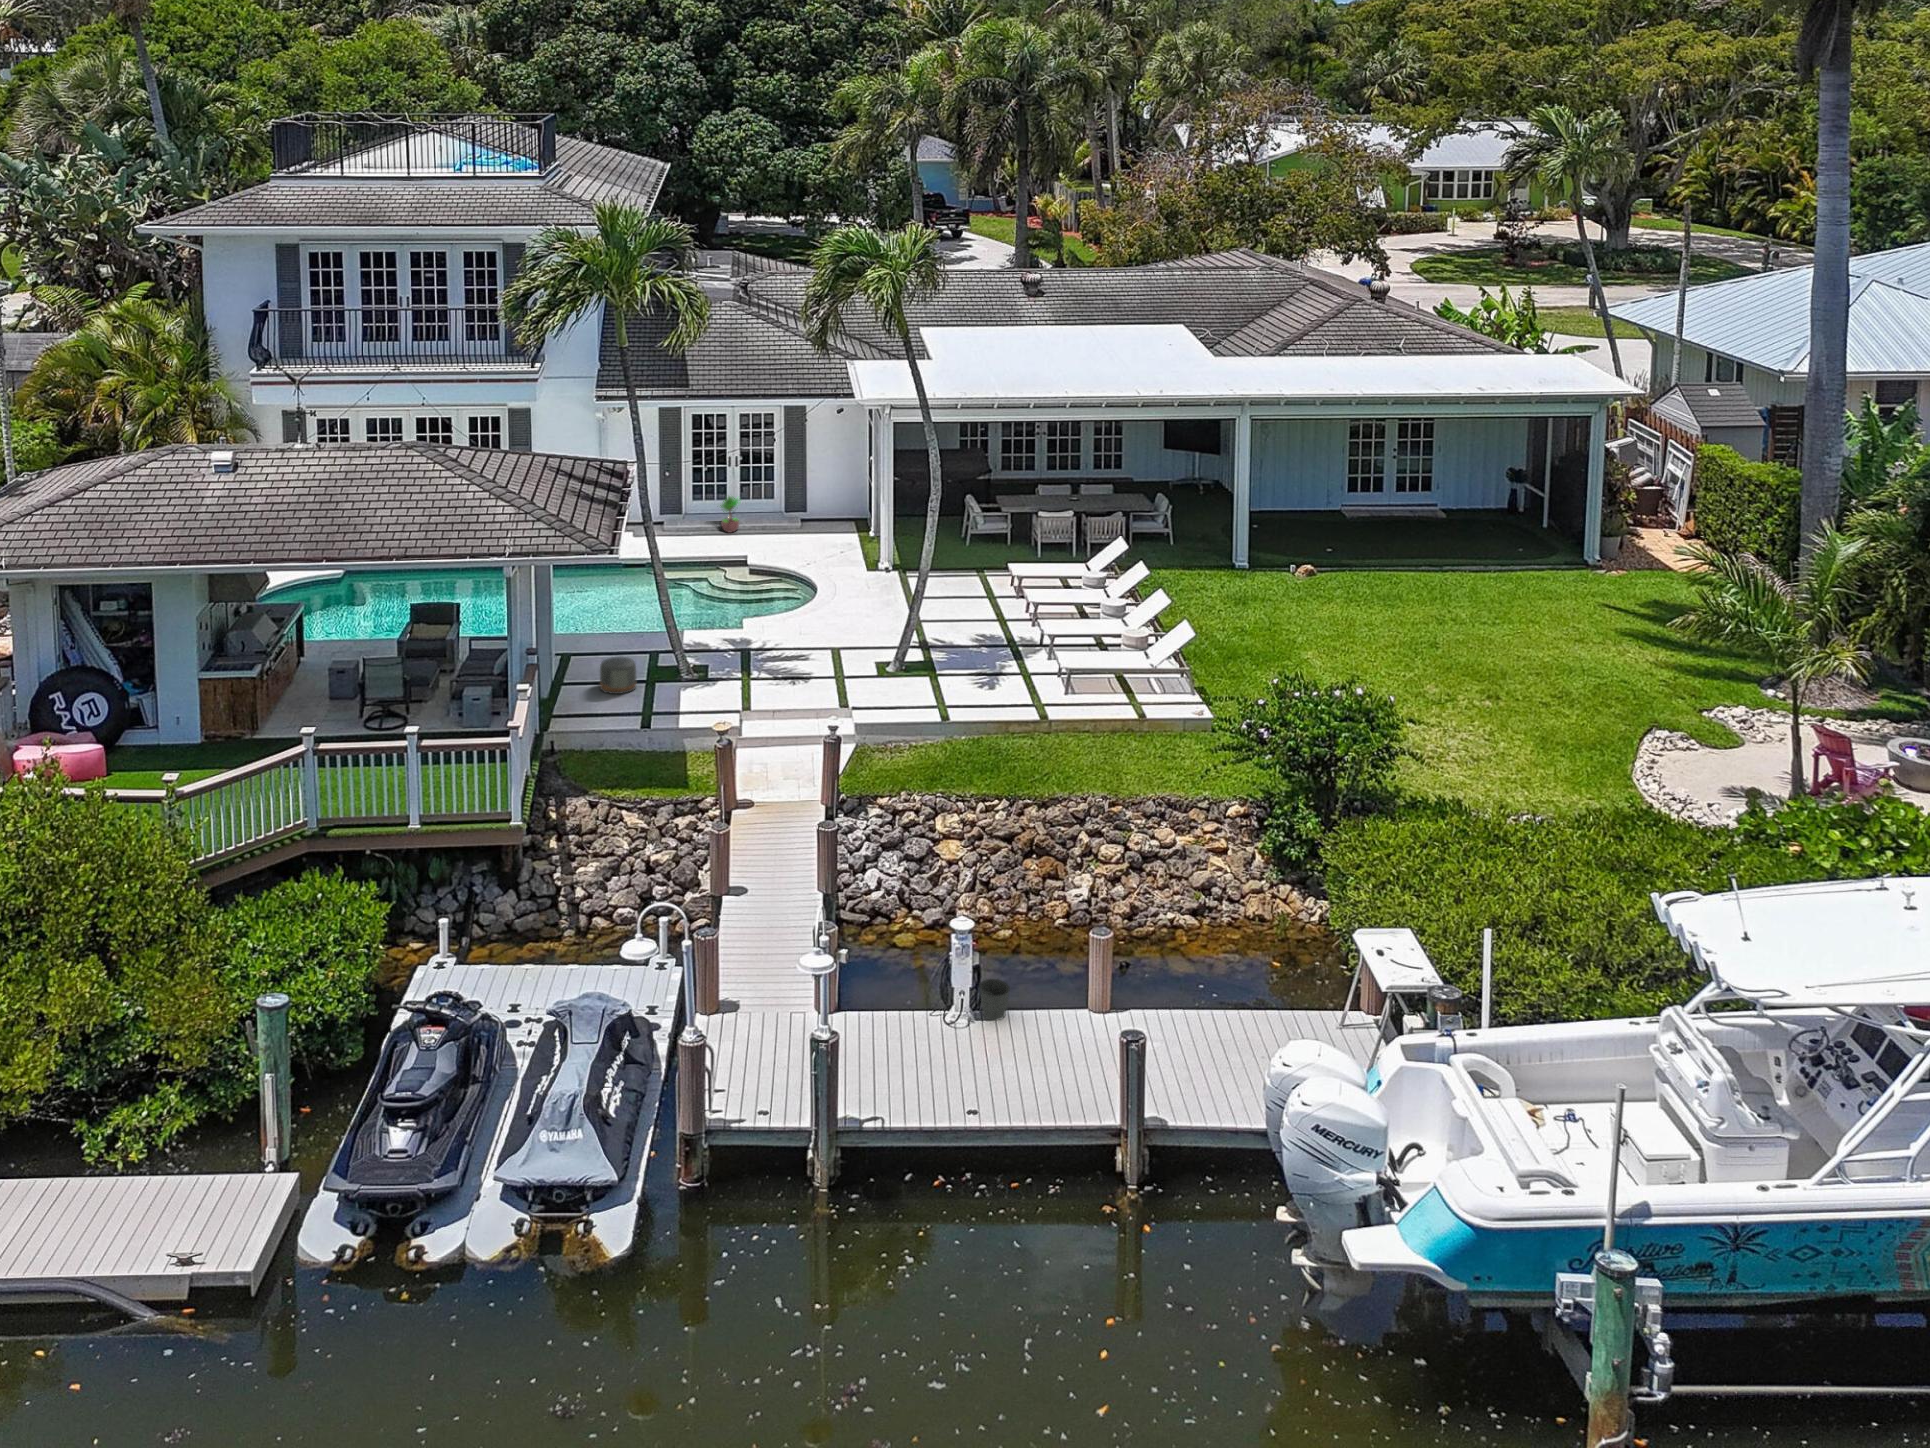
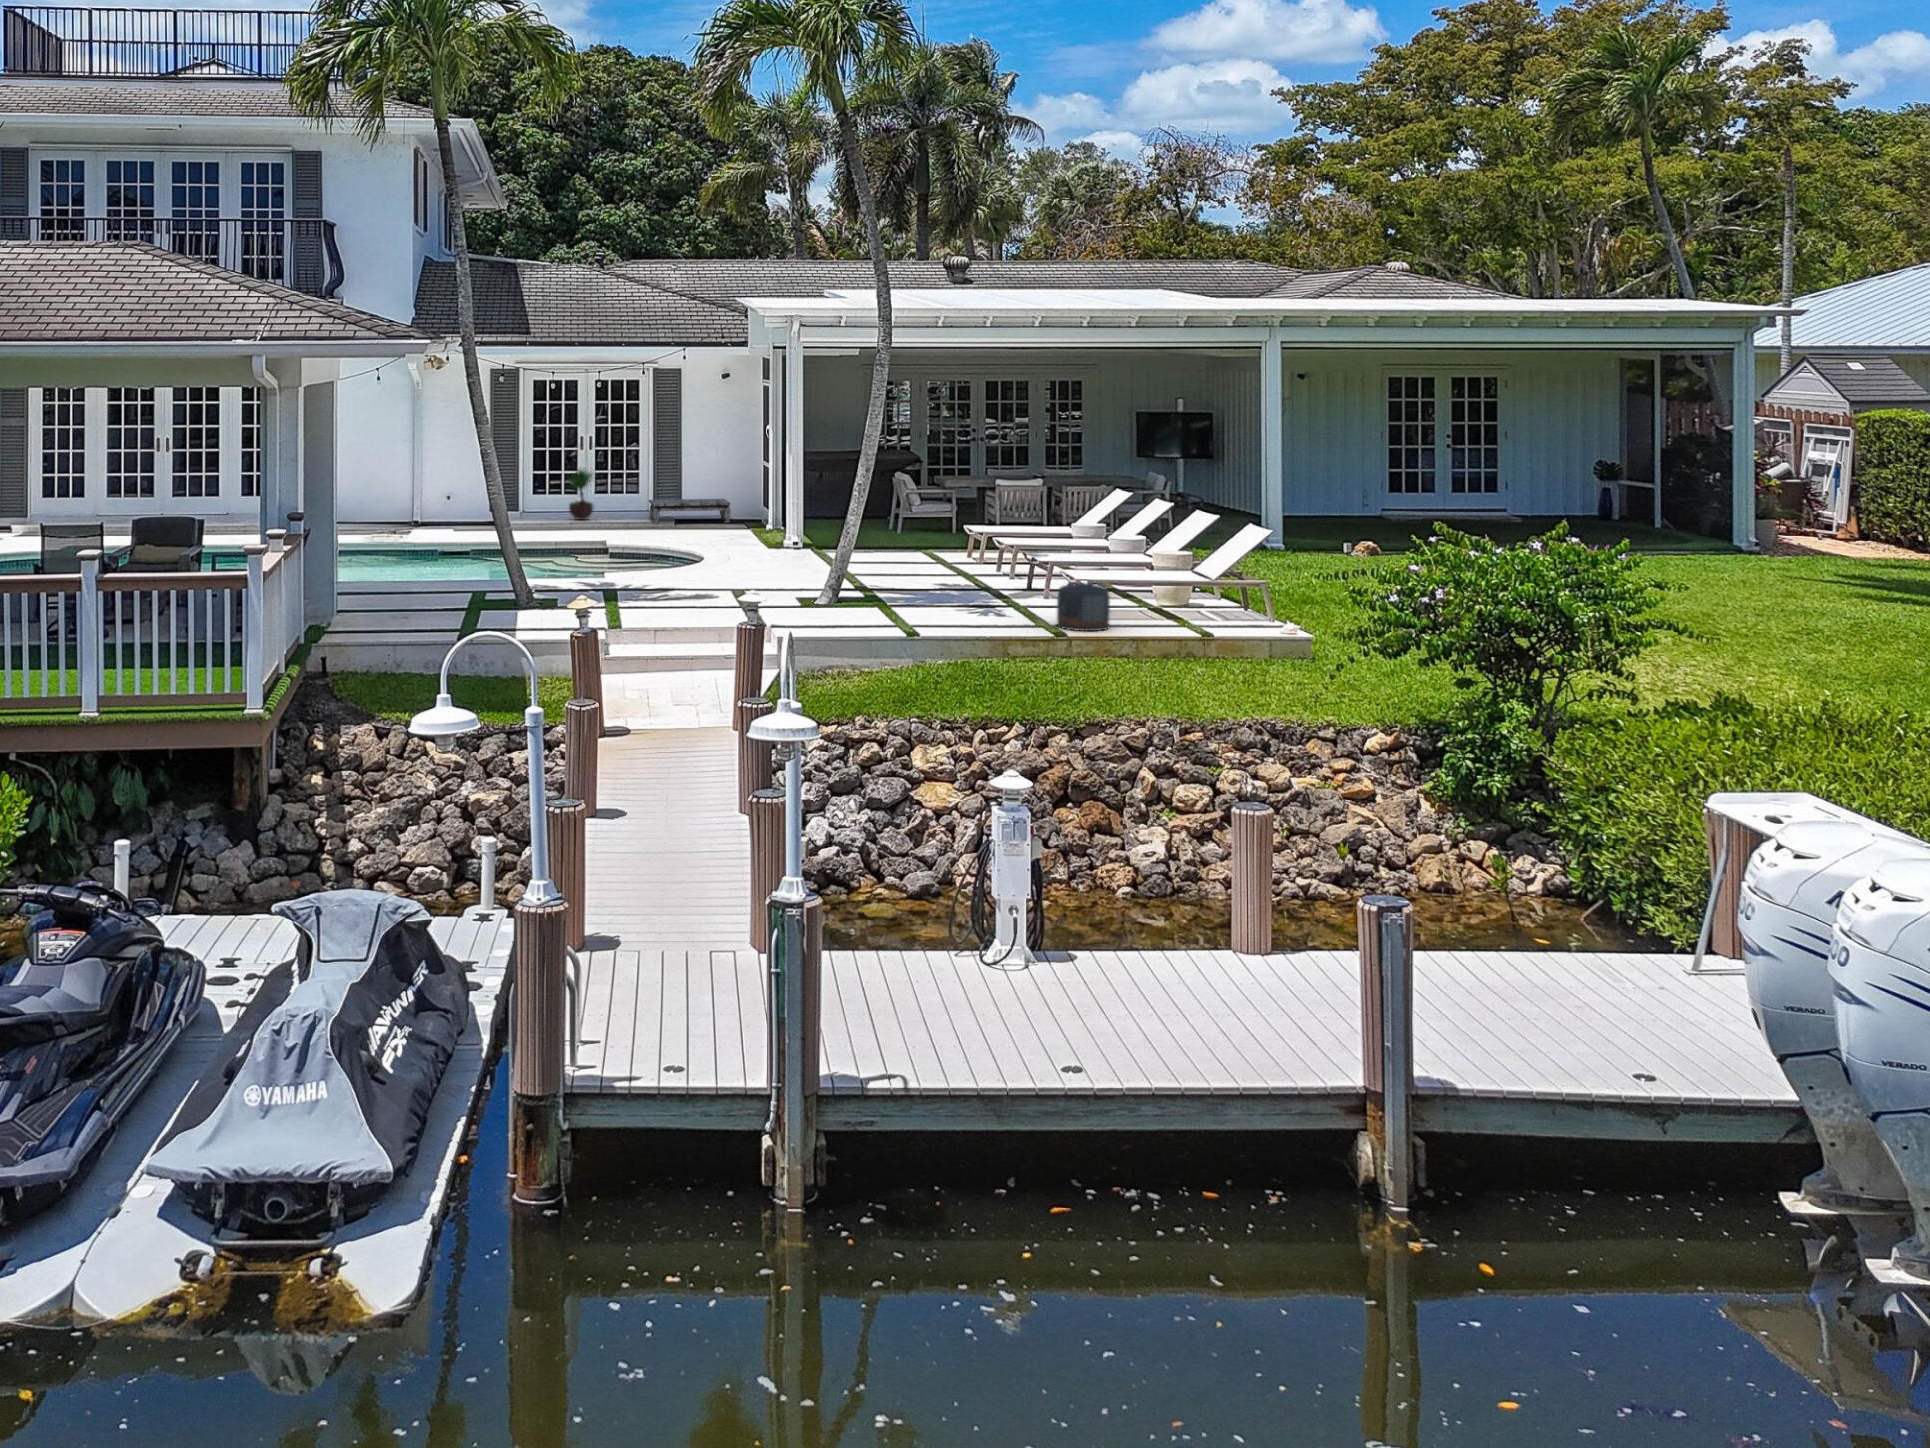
coffee table: none [781,515,842,539] -> present [649,499,731,524]
pouf: present [600,657,636,694] -> present [1057,583,1110,631]
bucket: present [979,979,1010,1020] -> none [1039,896,1096,965]

